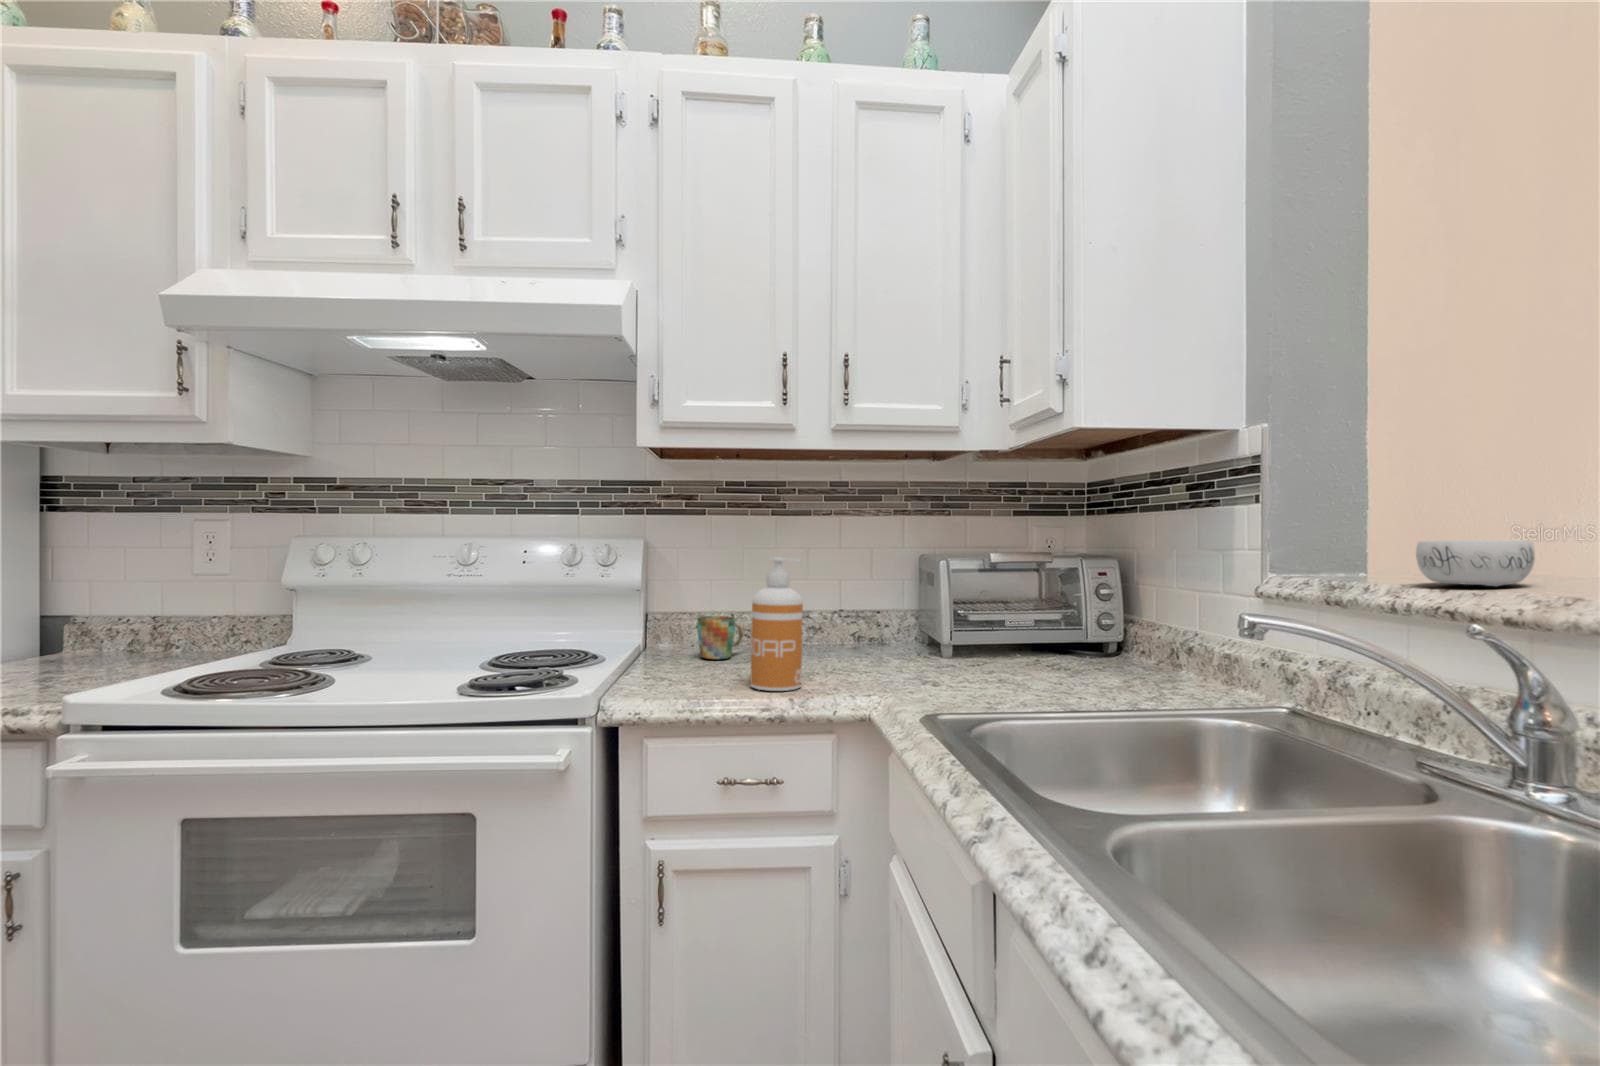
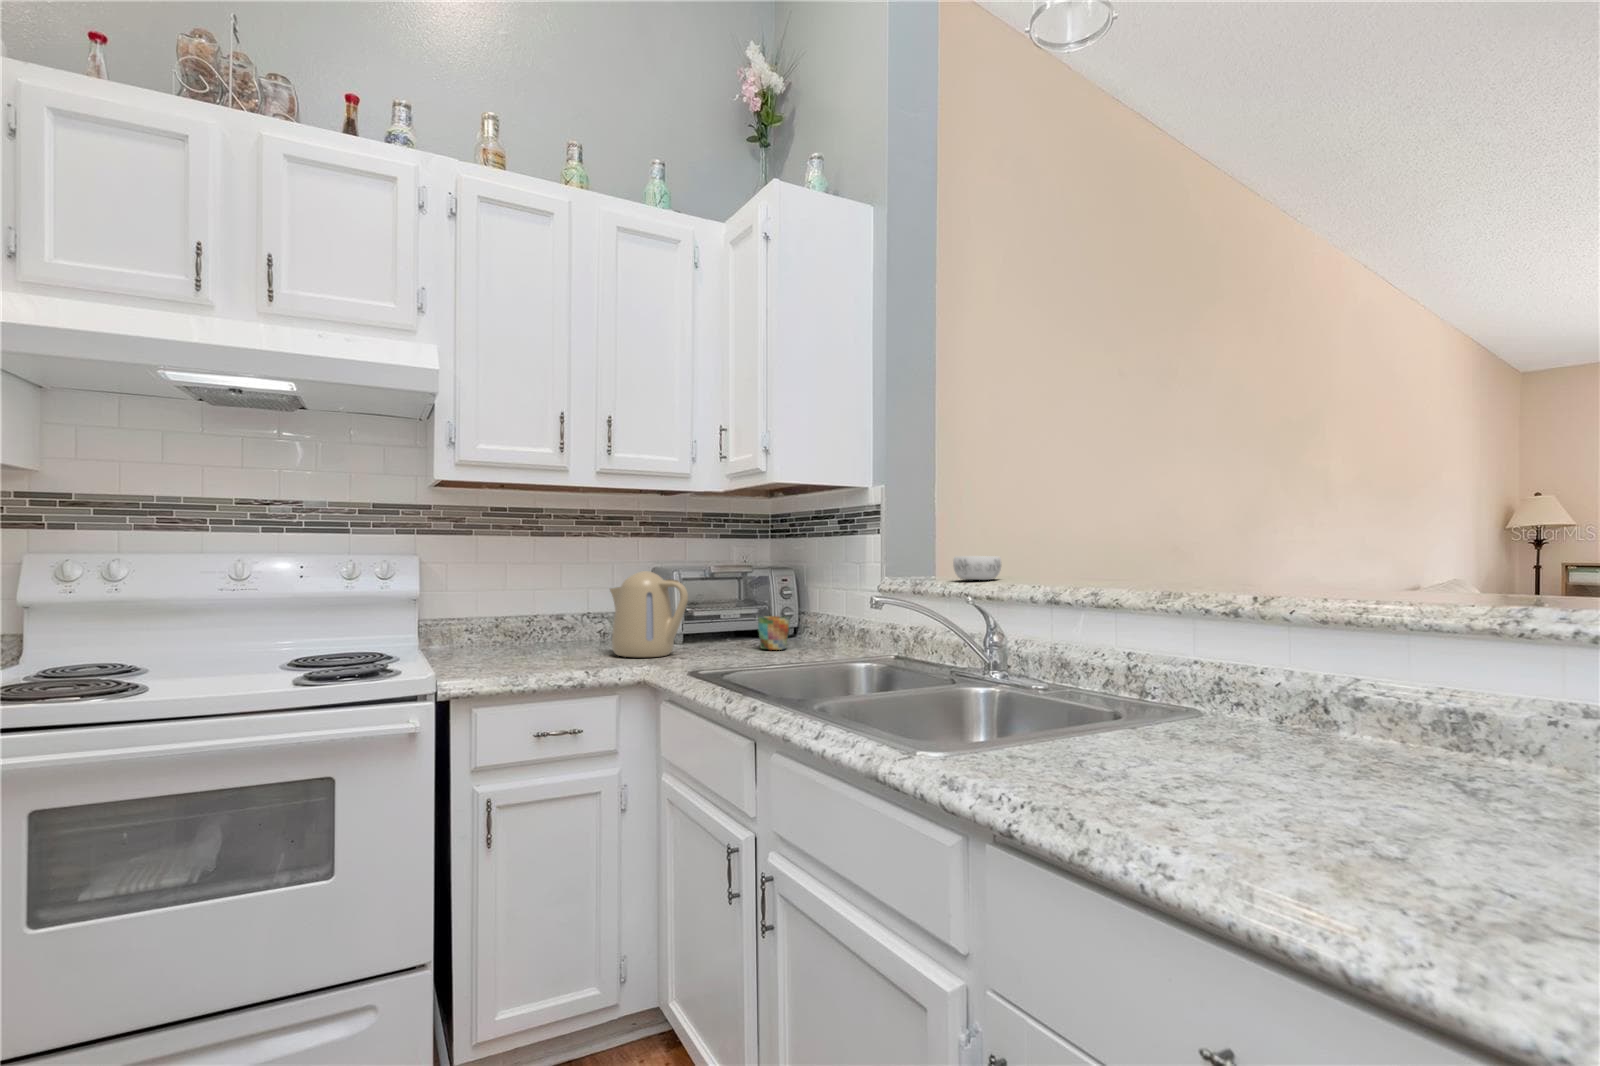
soap dispenser: present [750,557,803,691] -> none [547,570,588,669]
kettle: none [848,560,947,678] -> present [610,571,688,657]
mug: present [697,616,742,659] -> present [758,616,790,650]

